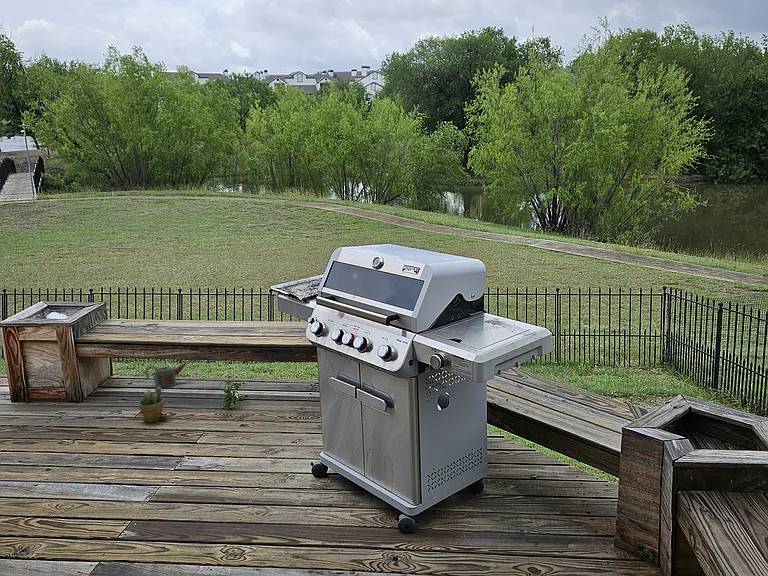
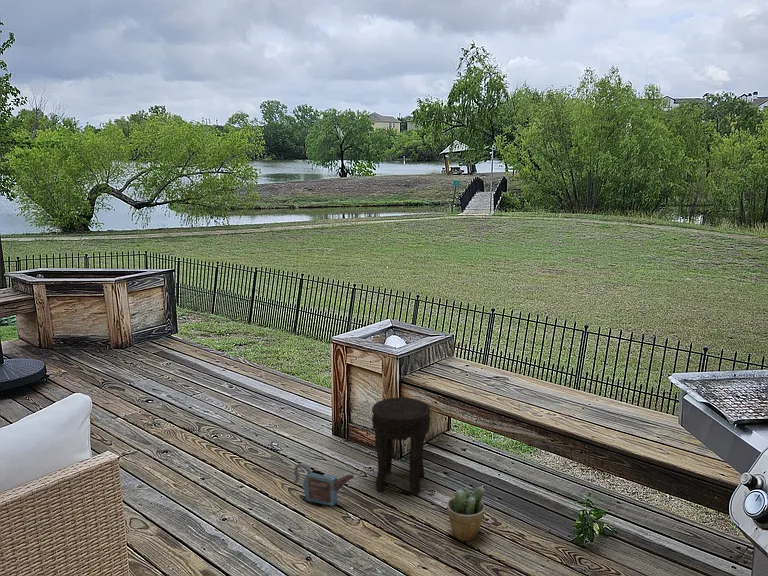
side table: none [63,351,111,419] -> present [372,398,430,495]
watering can: present [145,363,187,387] -> present [294,463,353,506]

